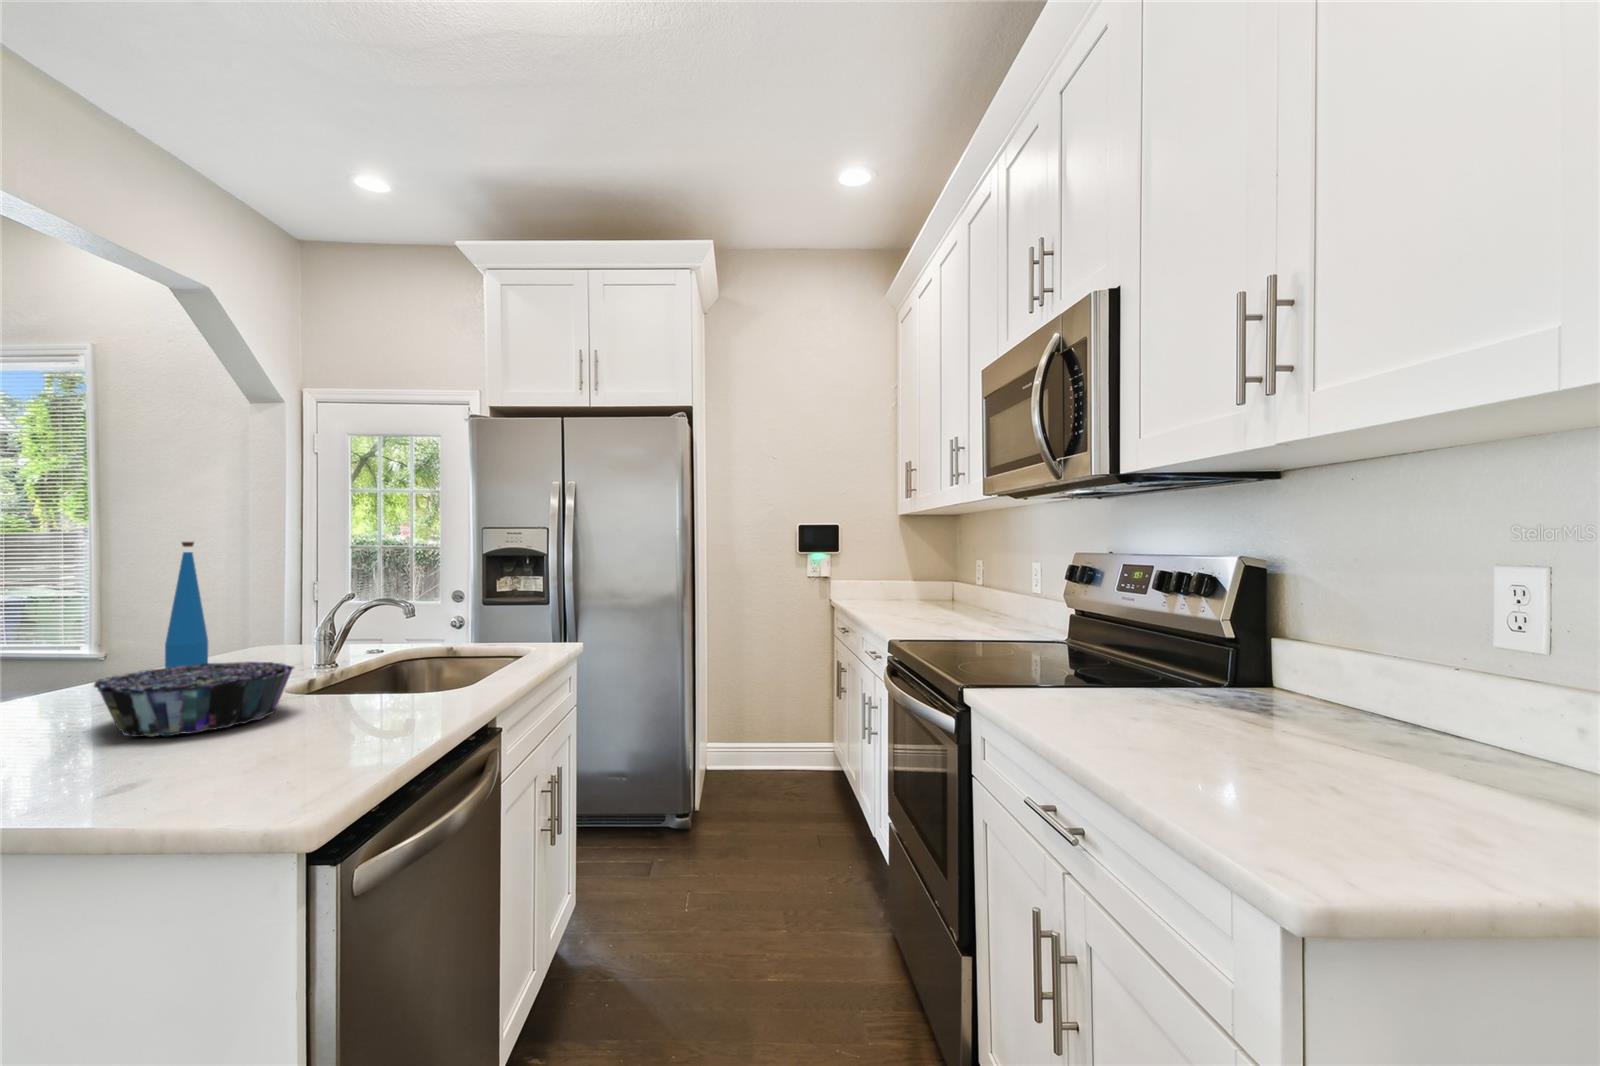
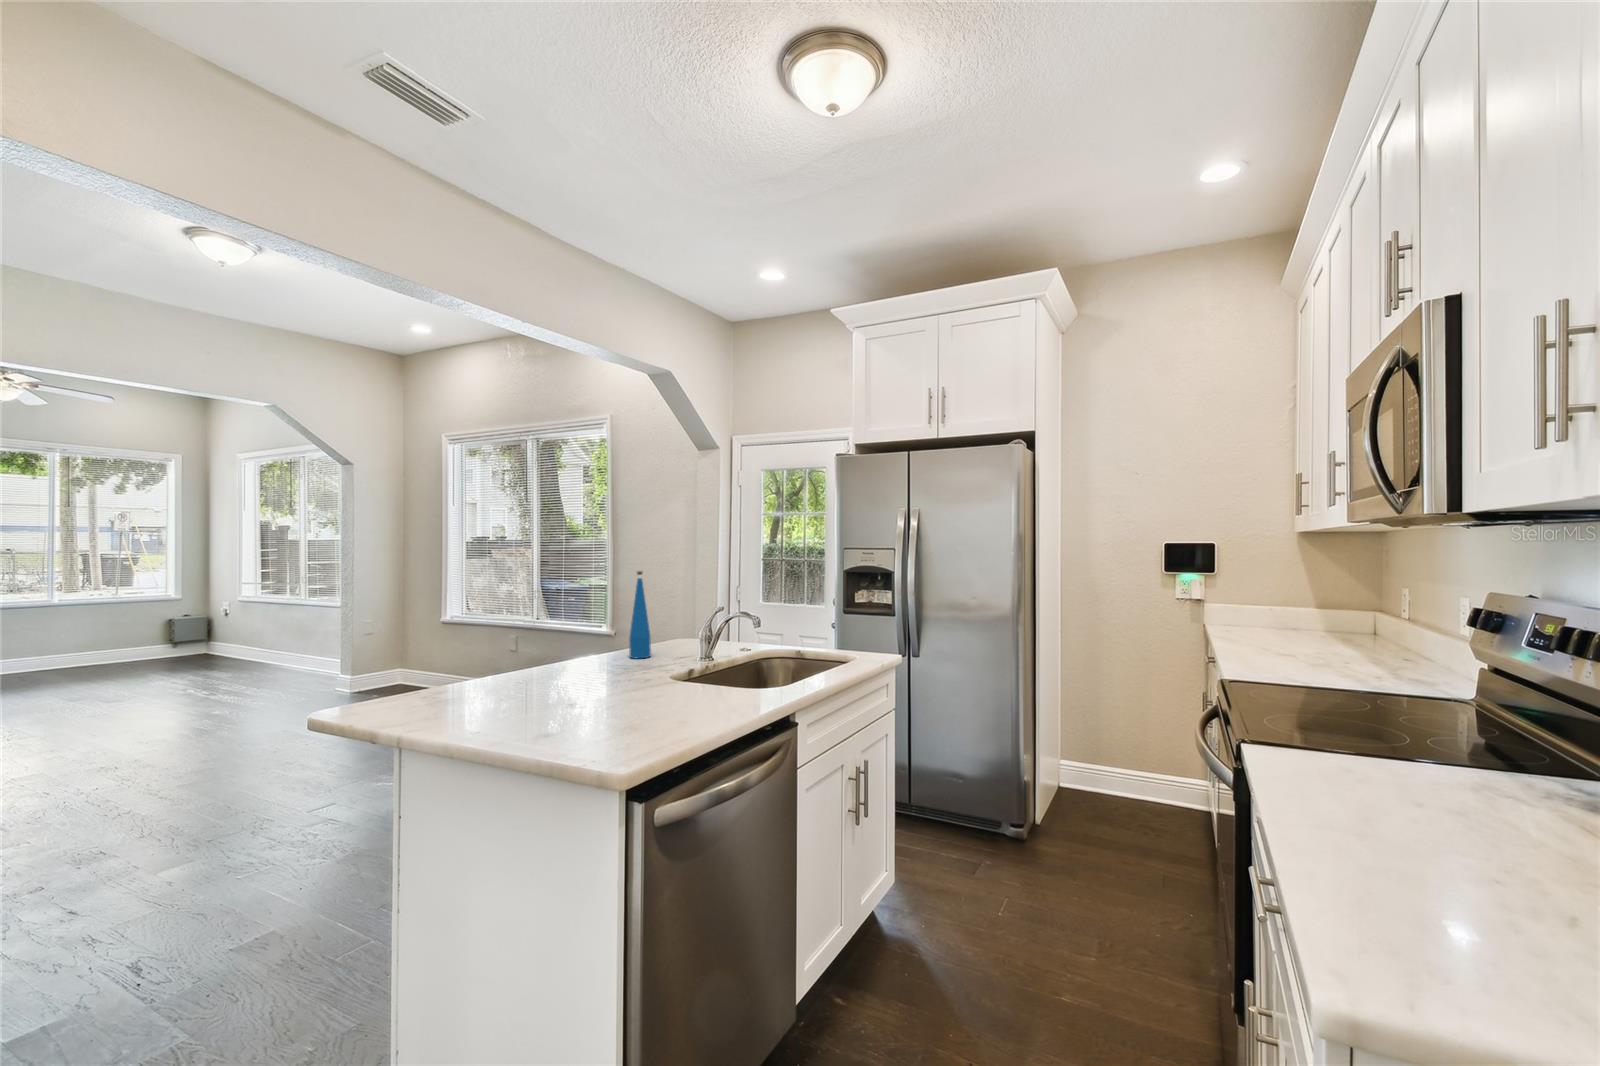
decorative bowl: present [94,662,294,737] -> none [575,655,671,701]

